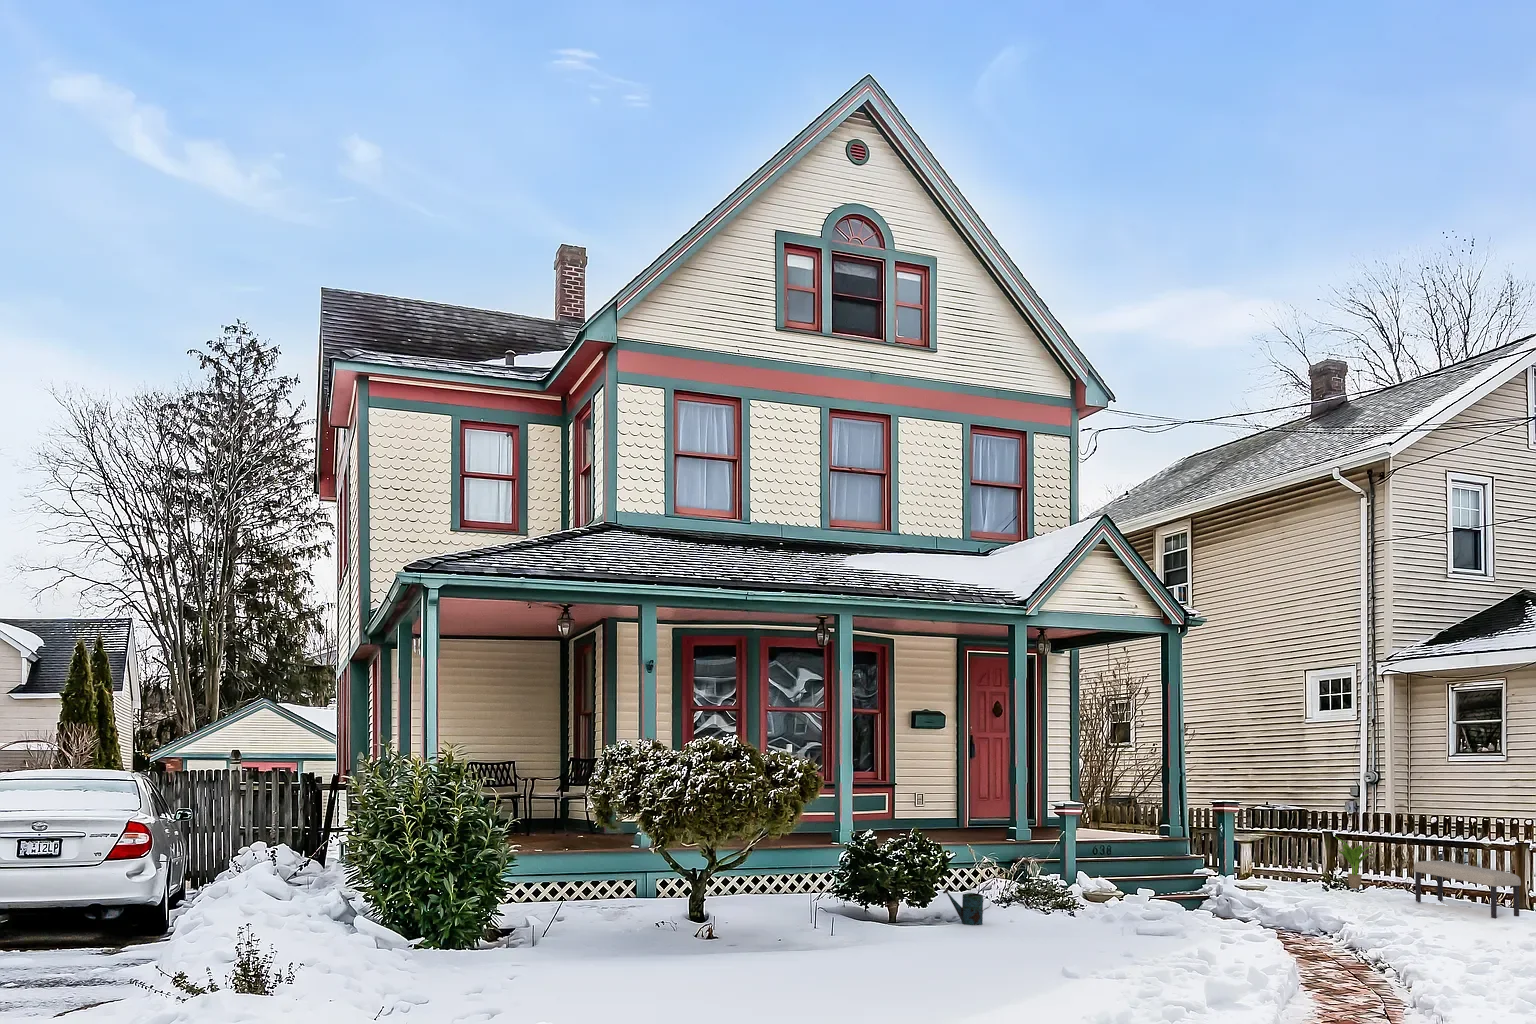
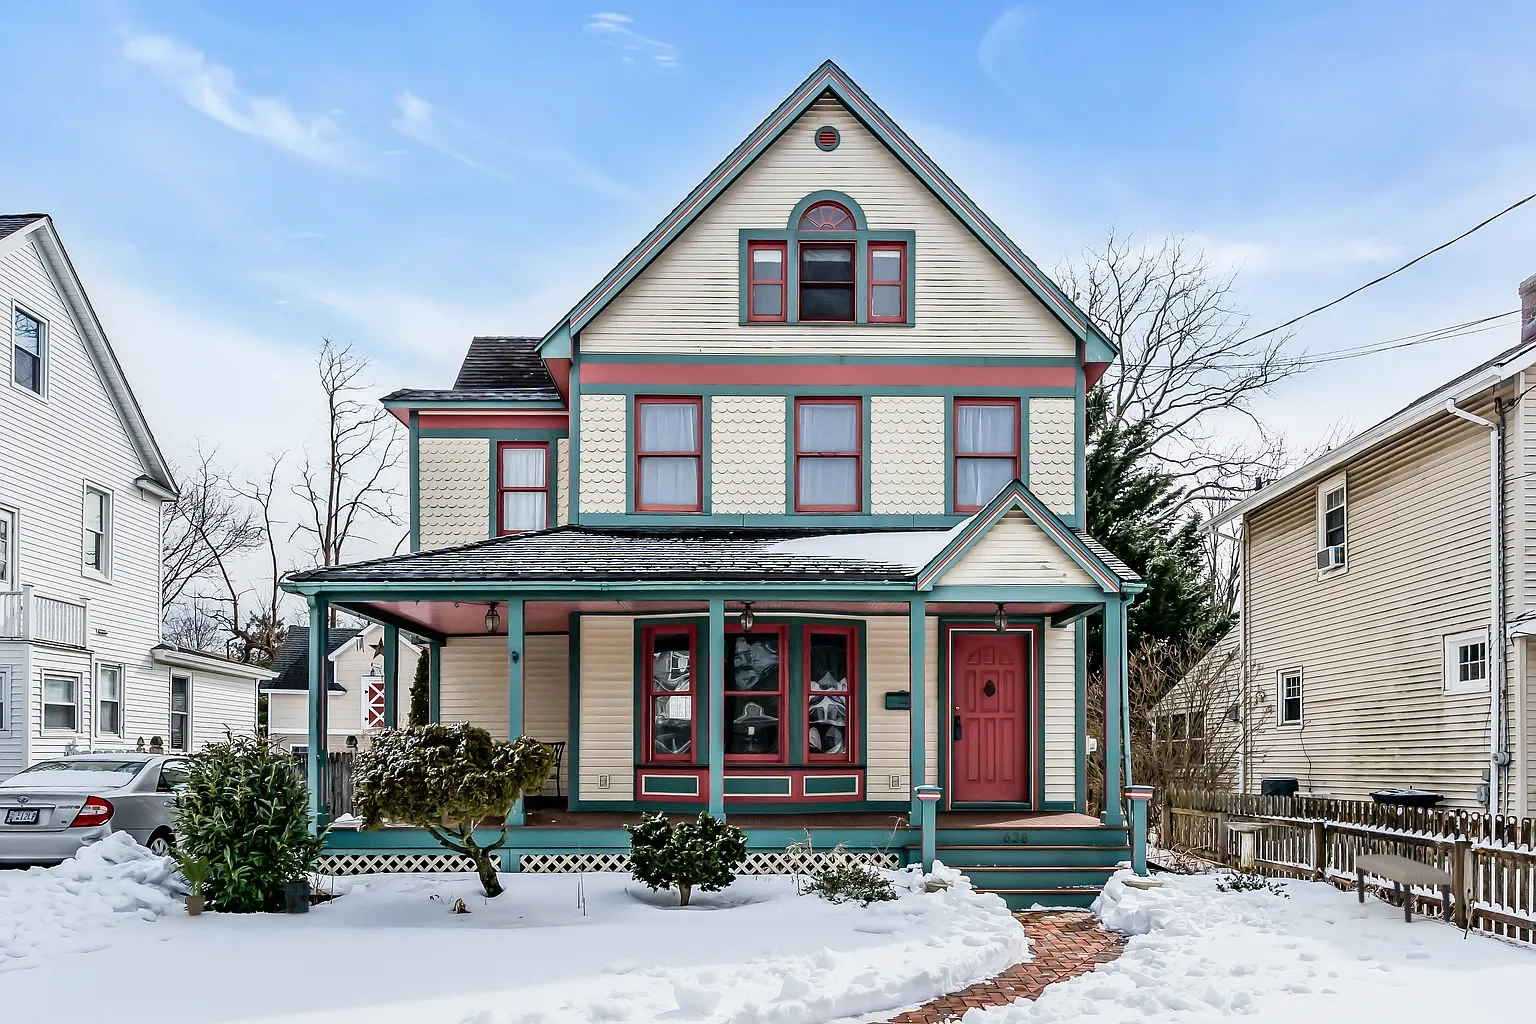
potted plant: present [1335,836,1373,888] -> present [171,847,225,915]
watering can: present [943,889,990,925] -> present [279,874,311,914]

